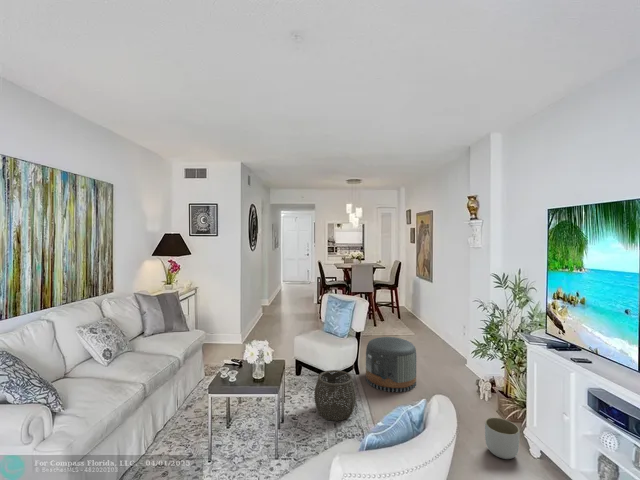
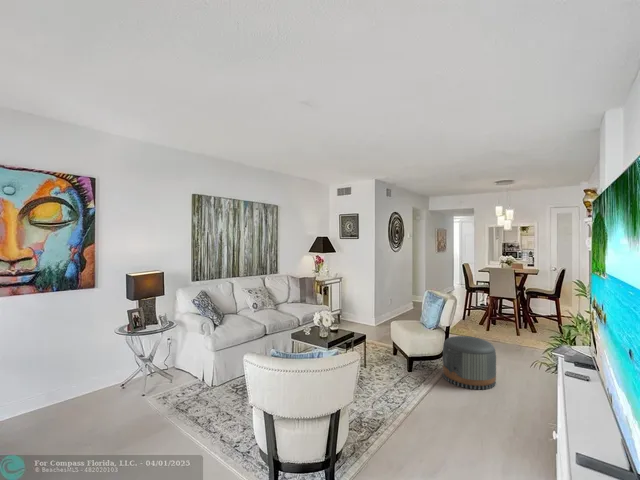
woven basket: present [314,370,356,421] -> none [371,348,406,388]
planter: present [485,417,520,459] -> none [486,418,522,460]

